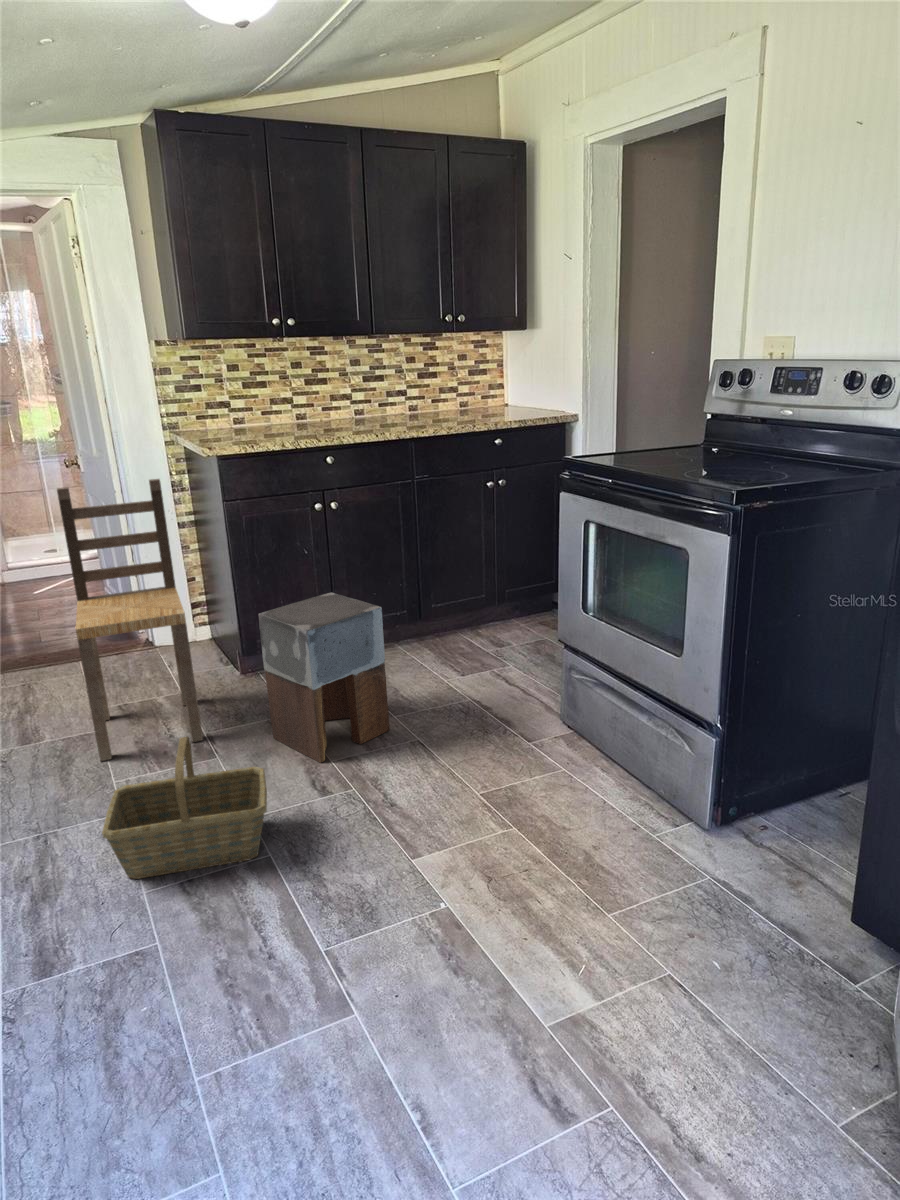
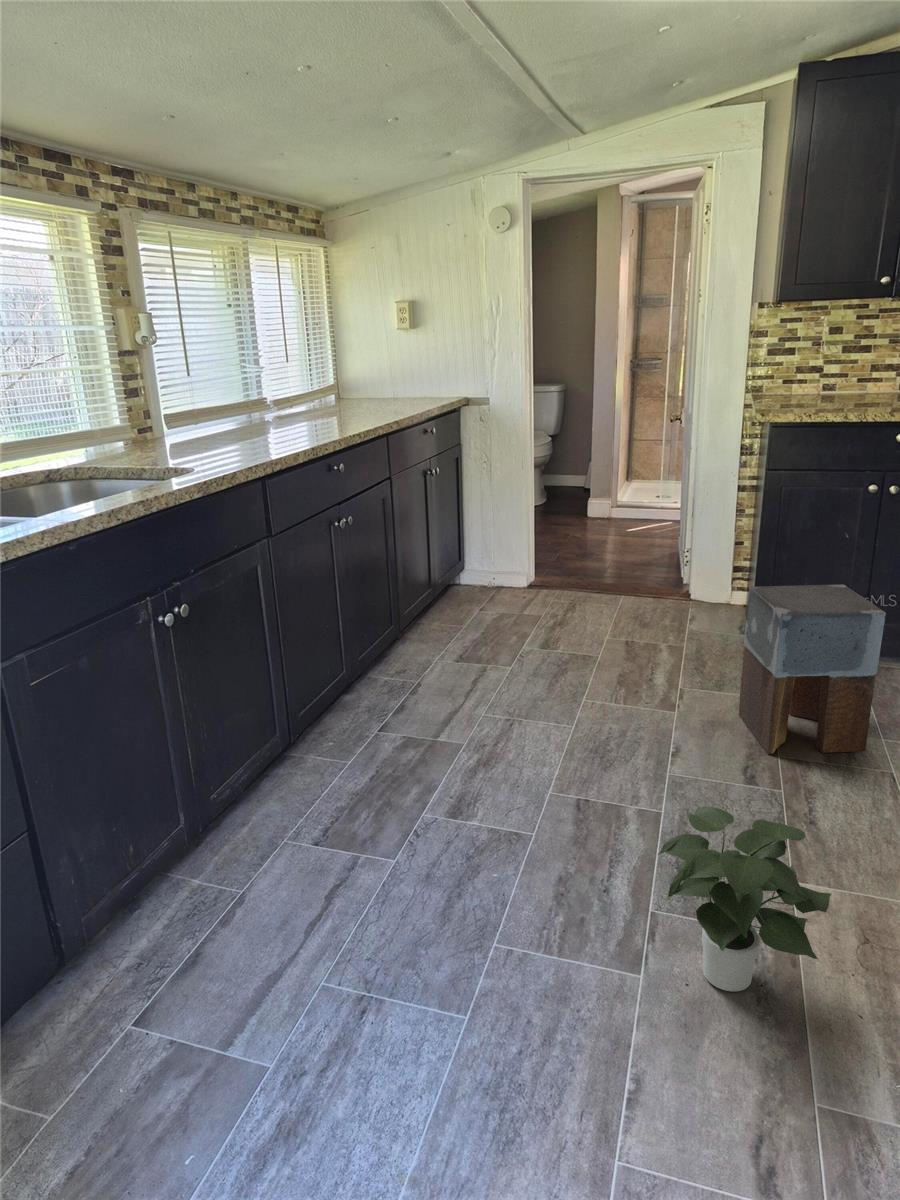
chair: present [57,479,203,761] -> none [584,436,704,694]
basket: present [102,737,267,879] -> none [531,677,690,809]
potted plant: none [332,805,499,982] -> present [657,807,832,992]

